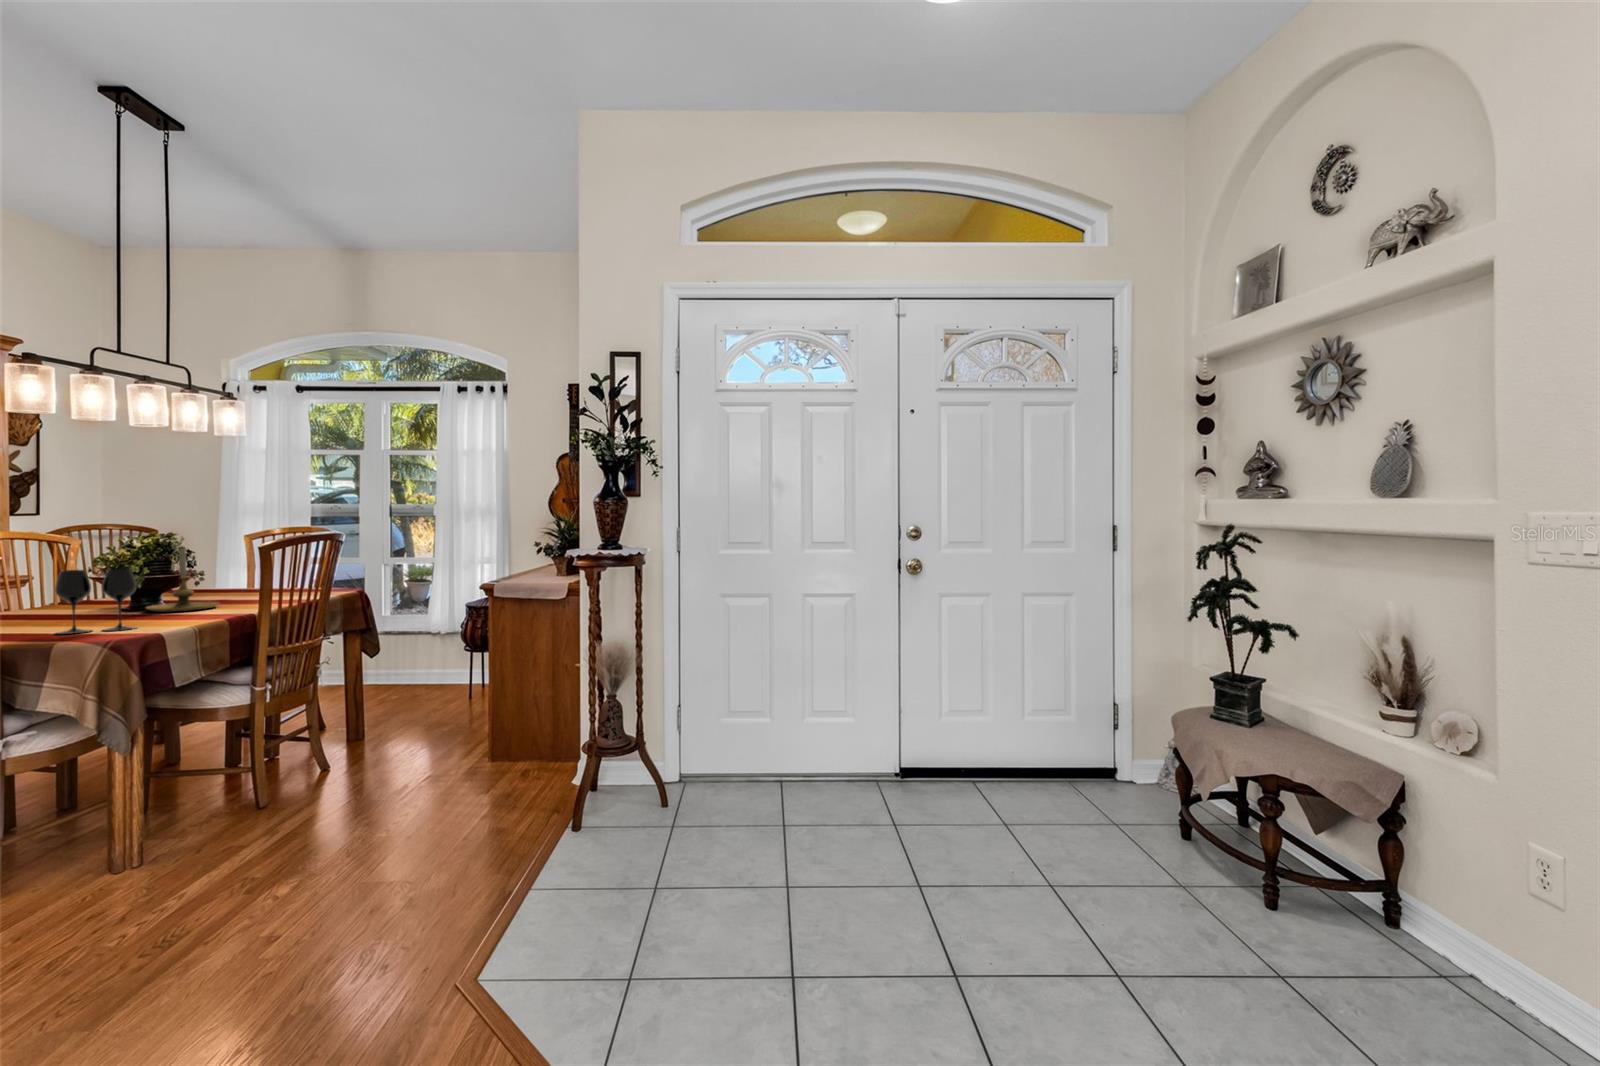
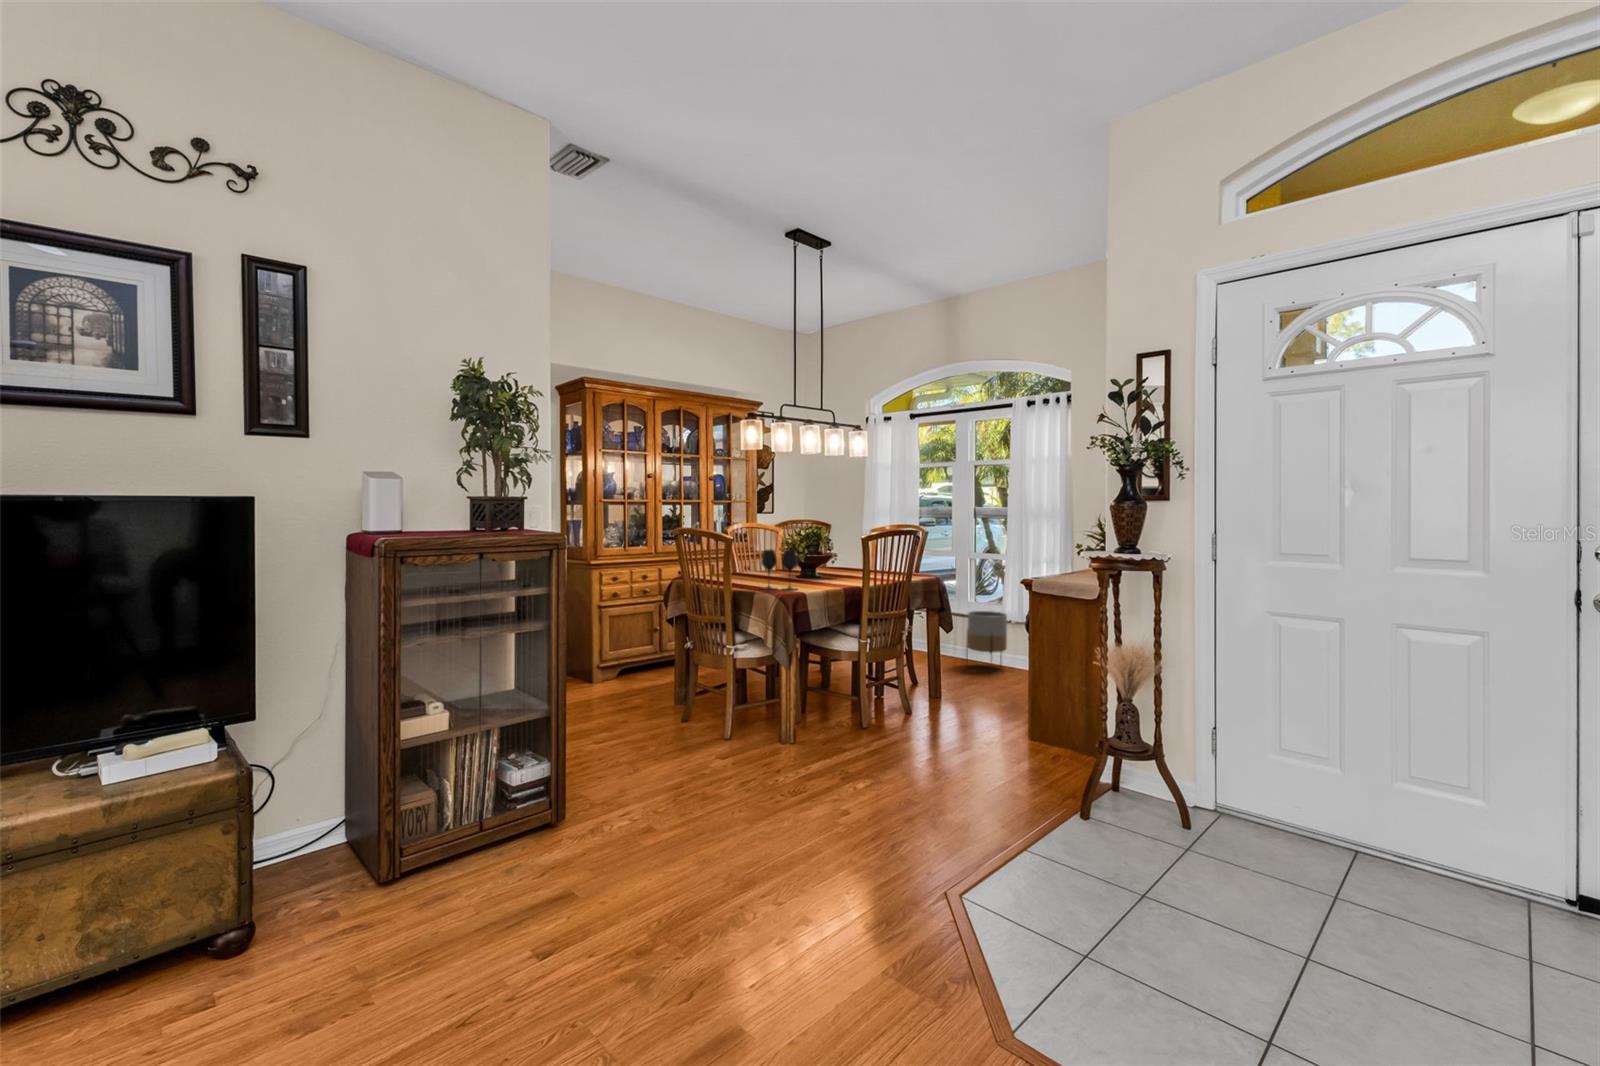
candle holder: present [147,547,219,612] -> none [807,536,846,581]
planter: none [395,626,446,697] -> present [966,611,1007,662]

